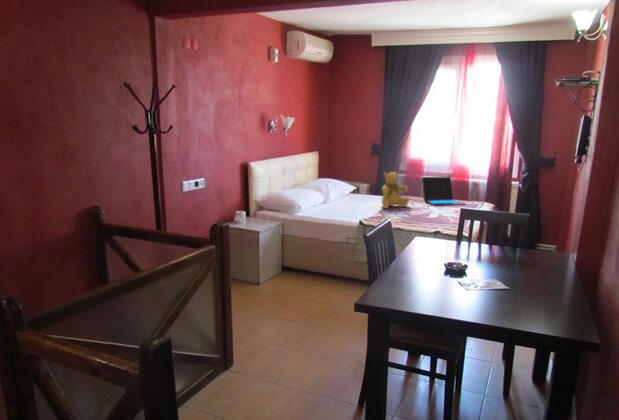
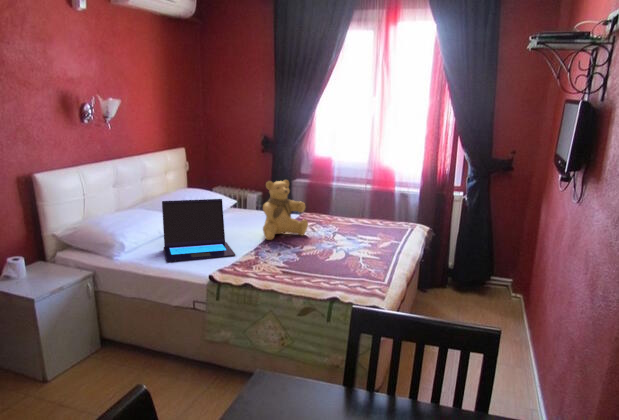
laptop: present [422,177,464,206] -> present [162,199,235,262]

